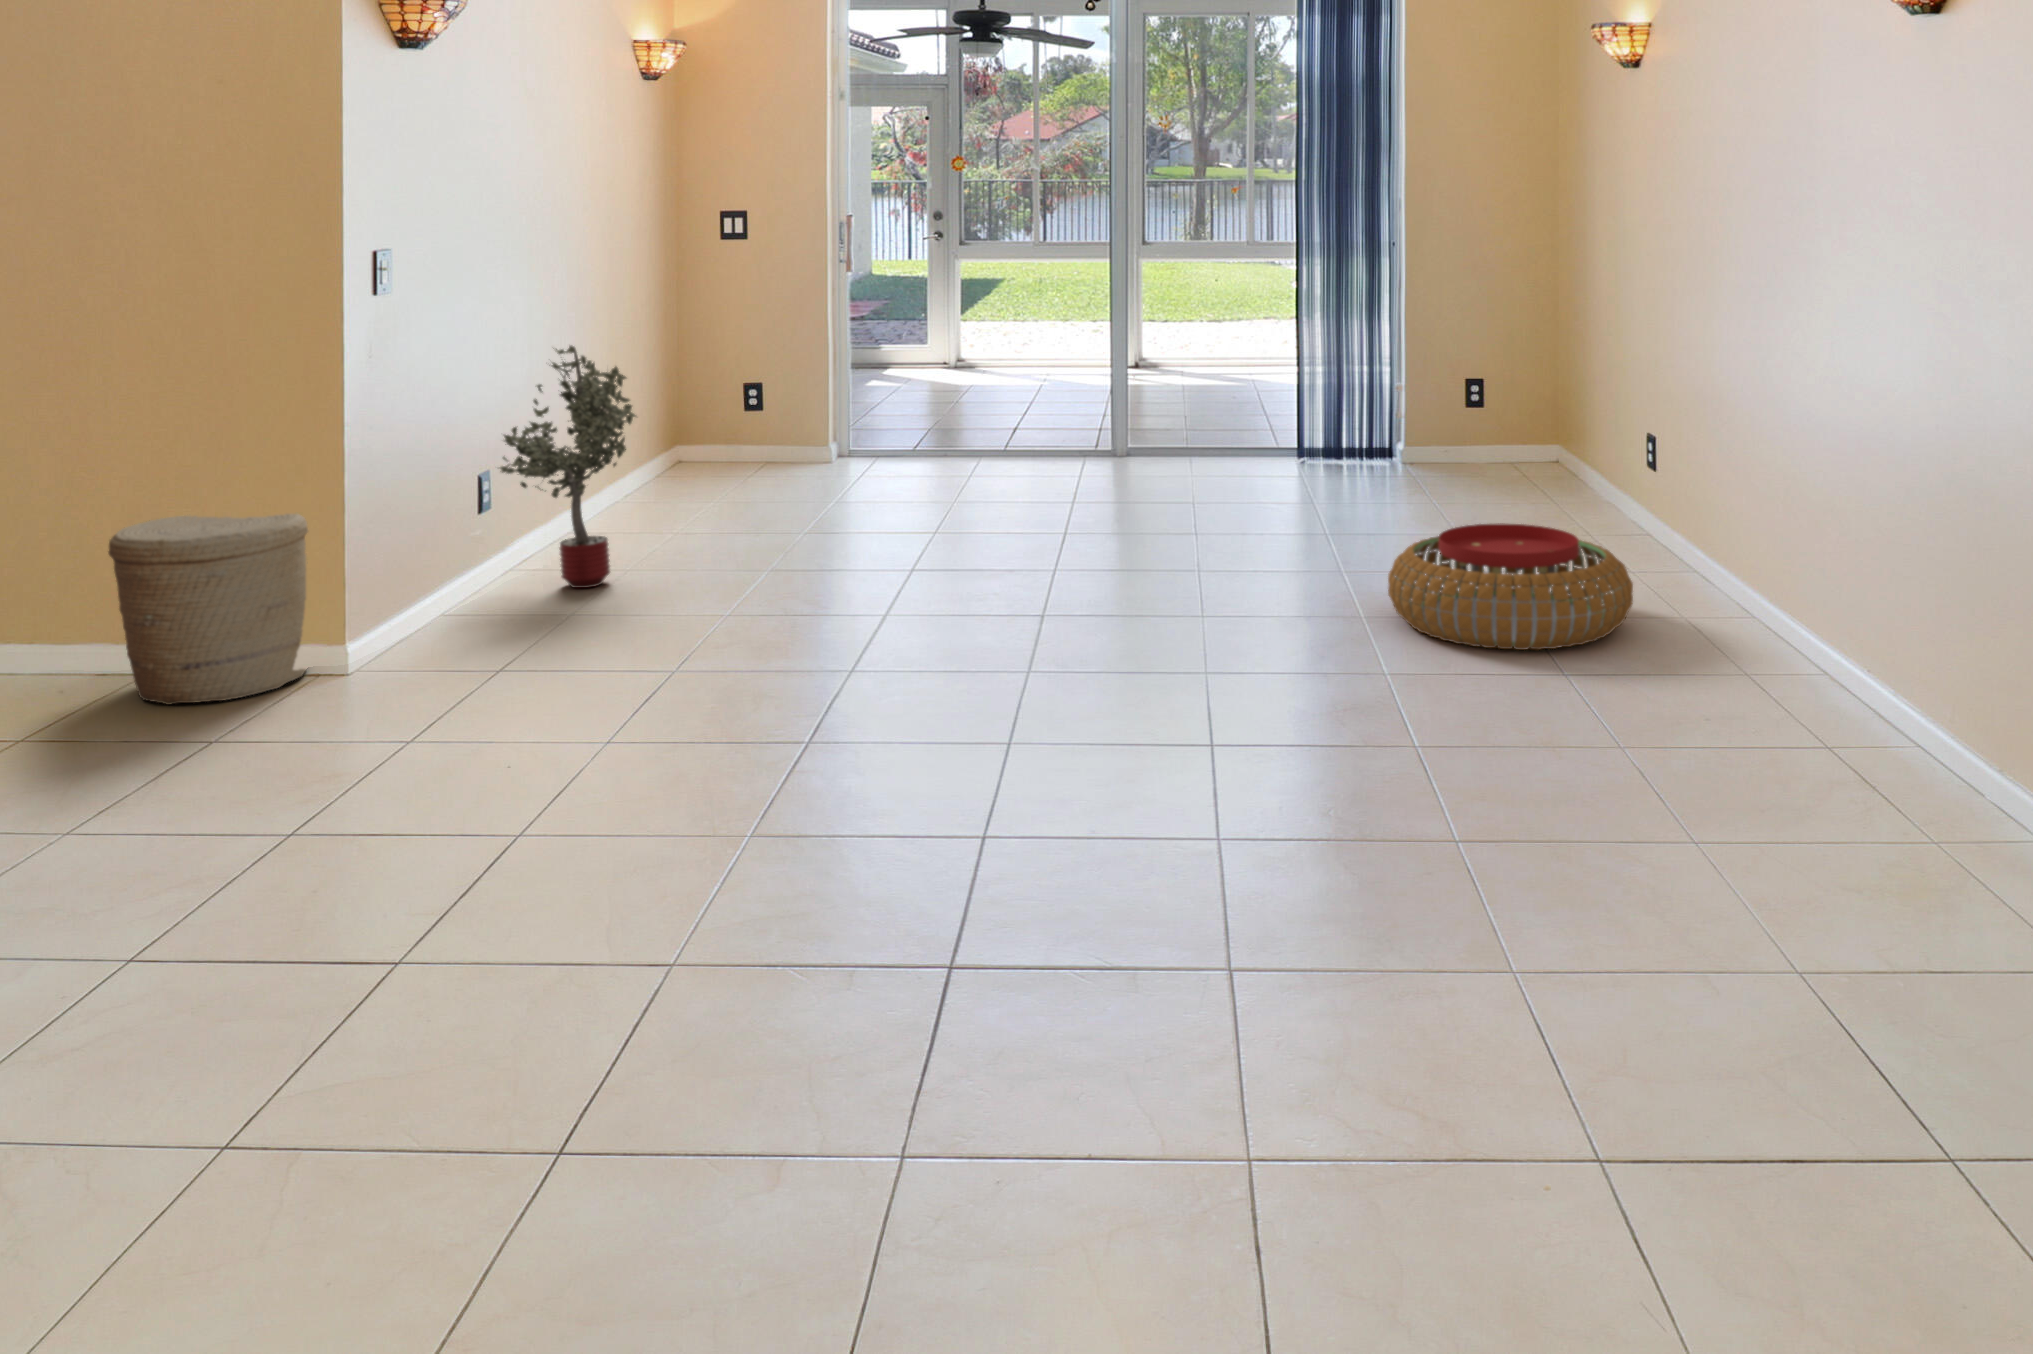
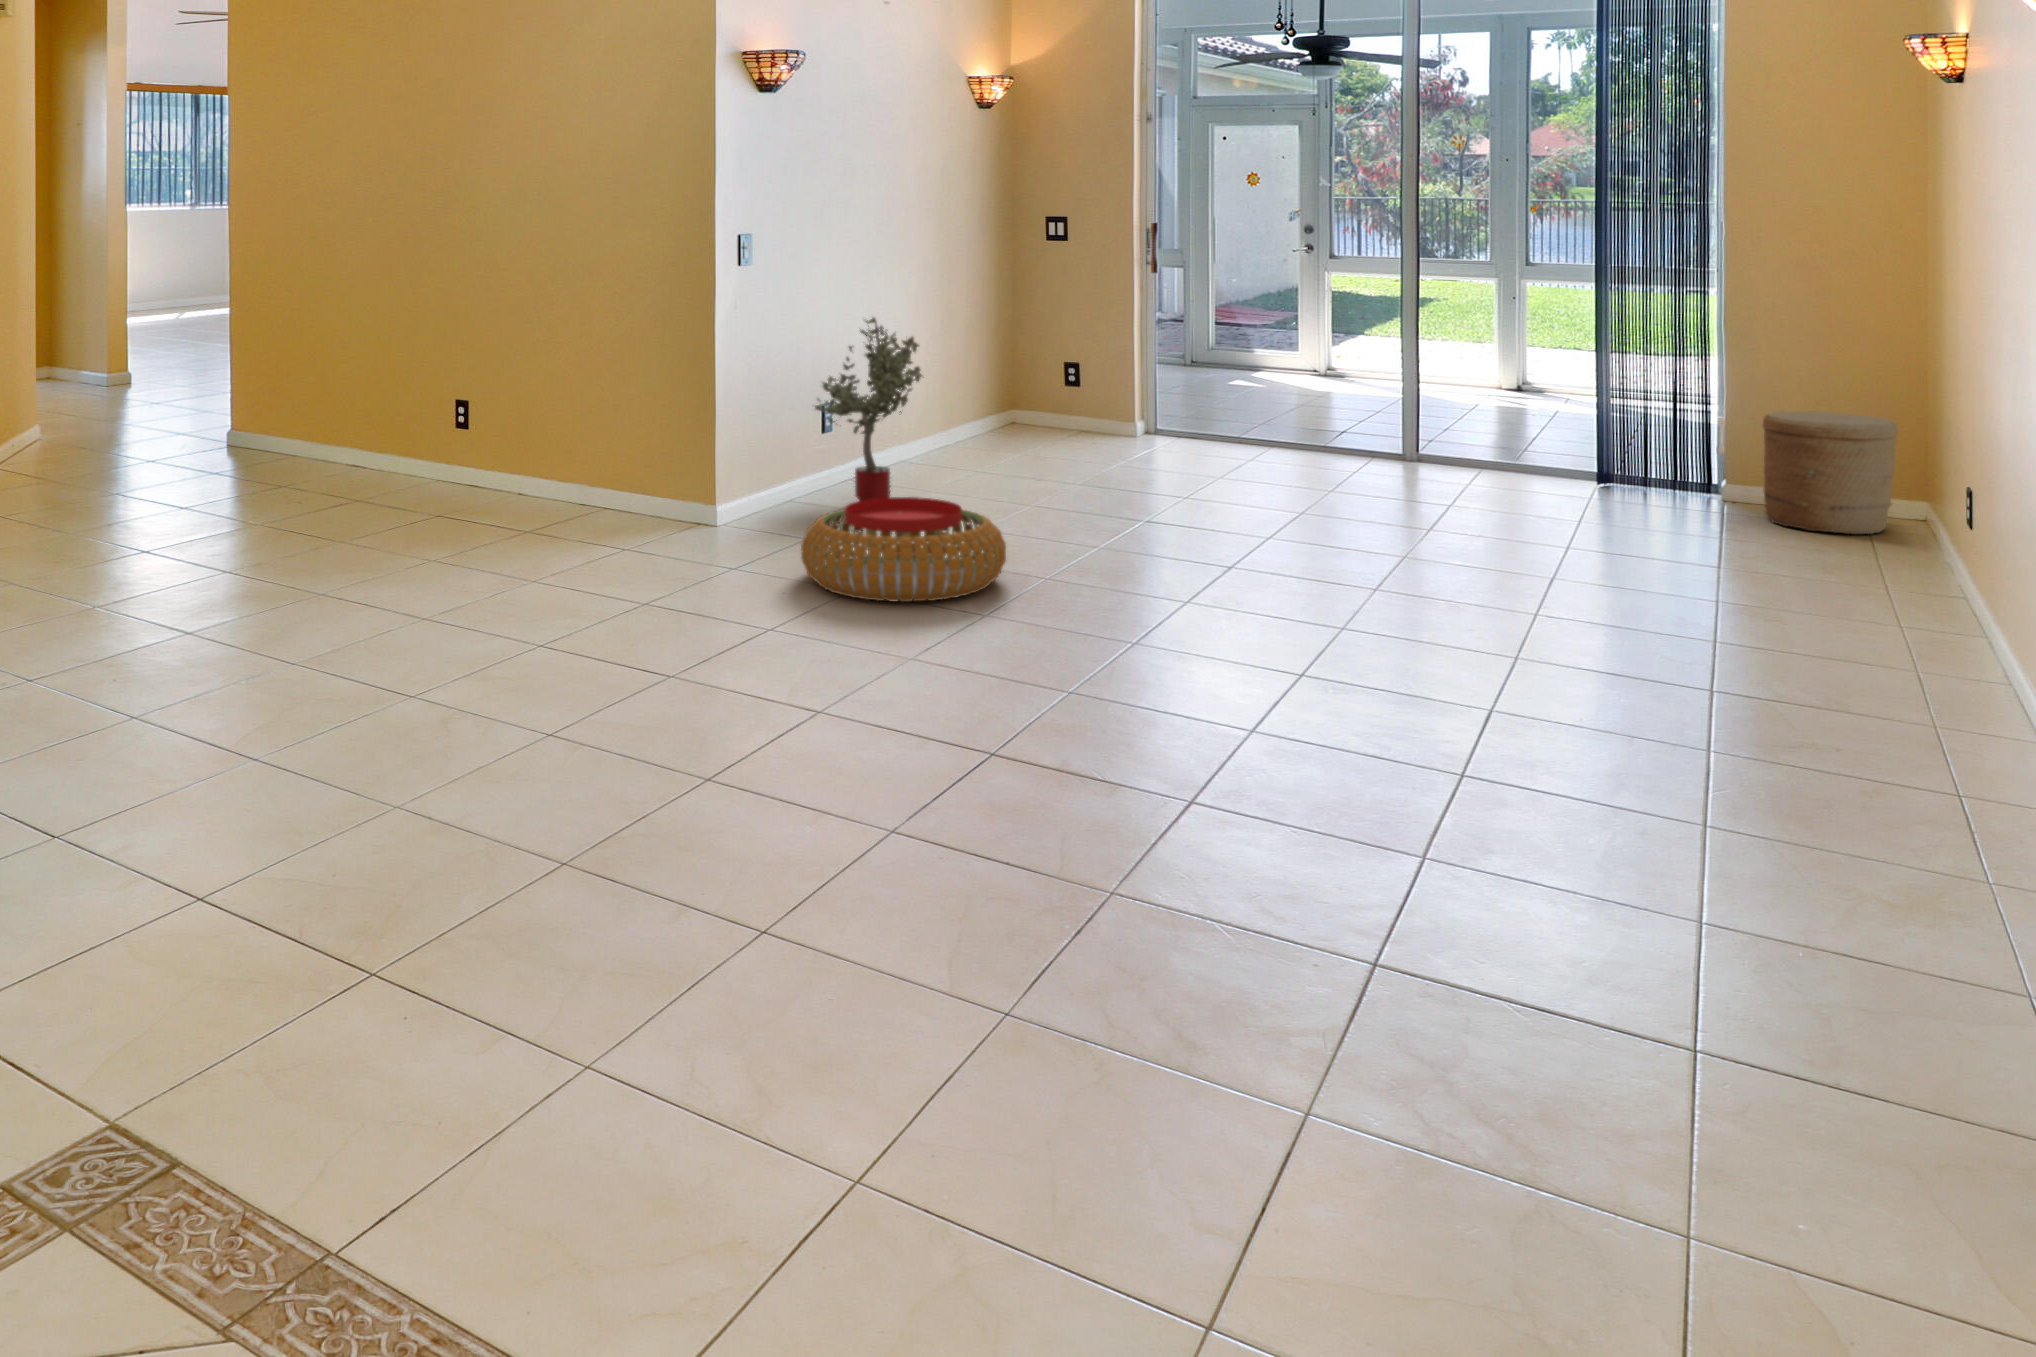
woven basket: present [108,514,308,705] -> present [1762,411,1898,534]
pouf: present [1388,523,1633,650] -> present [801,497,1006,602]

